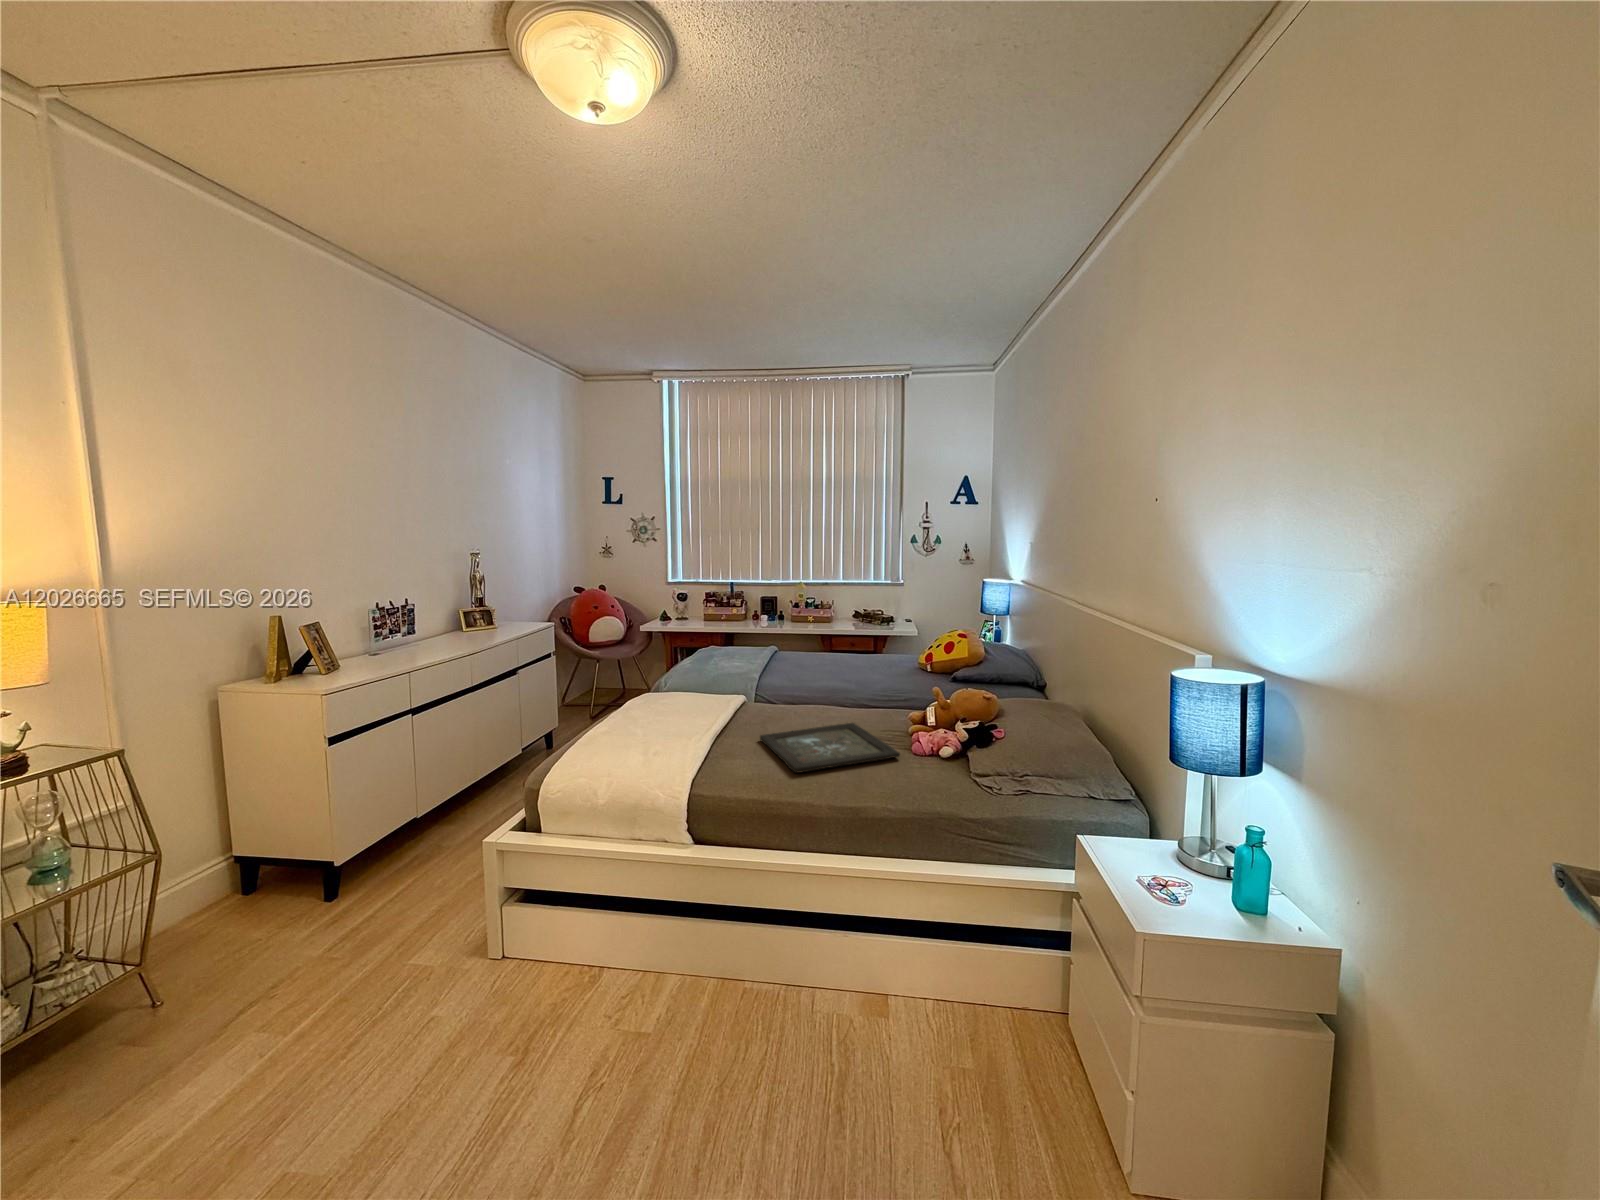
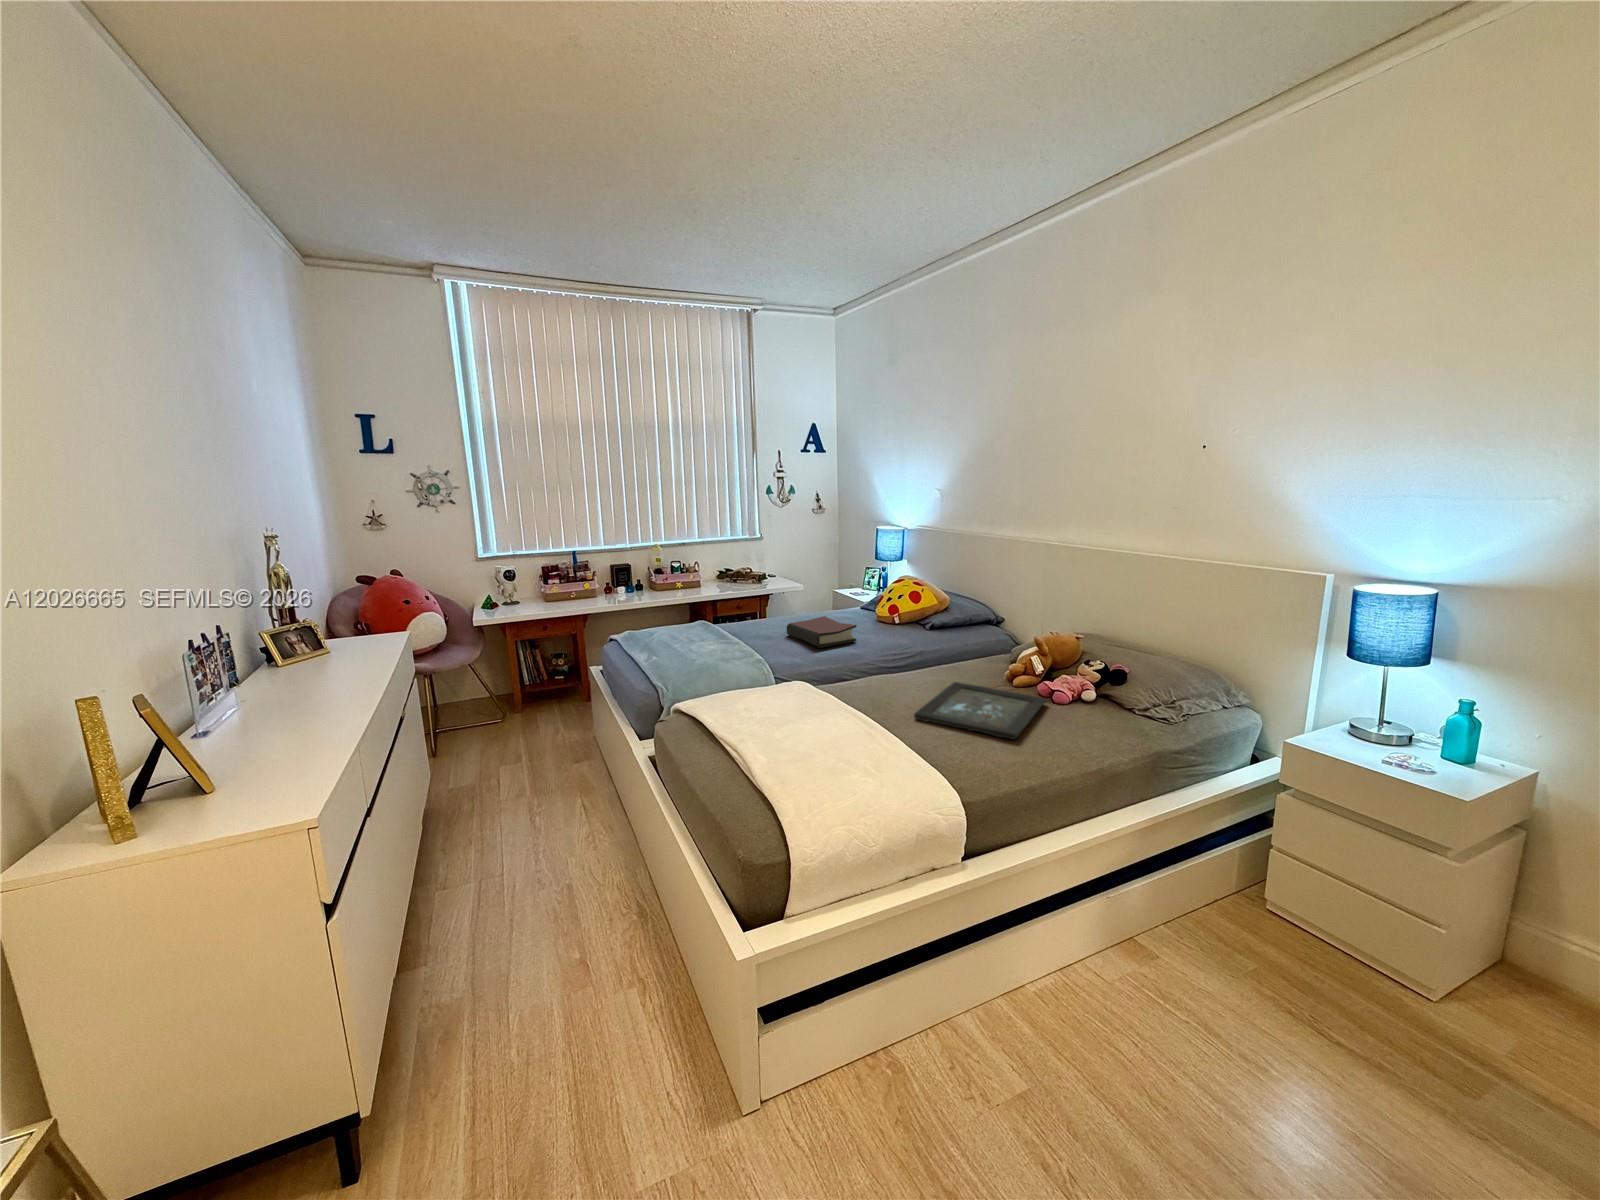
hardback book: none [816,655,861,680] -> present [787,616,857,648]

